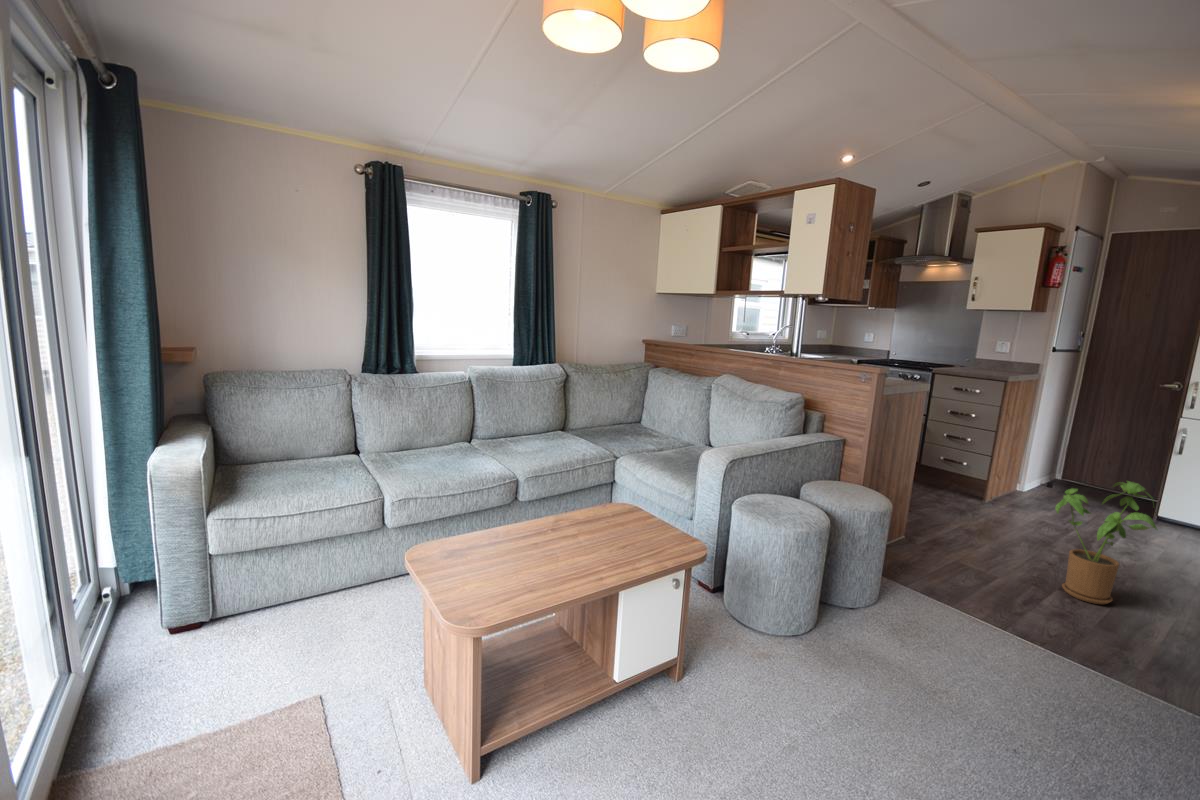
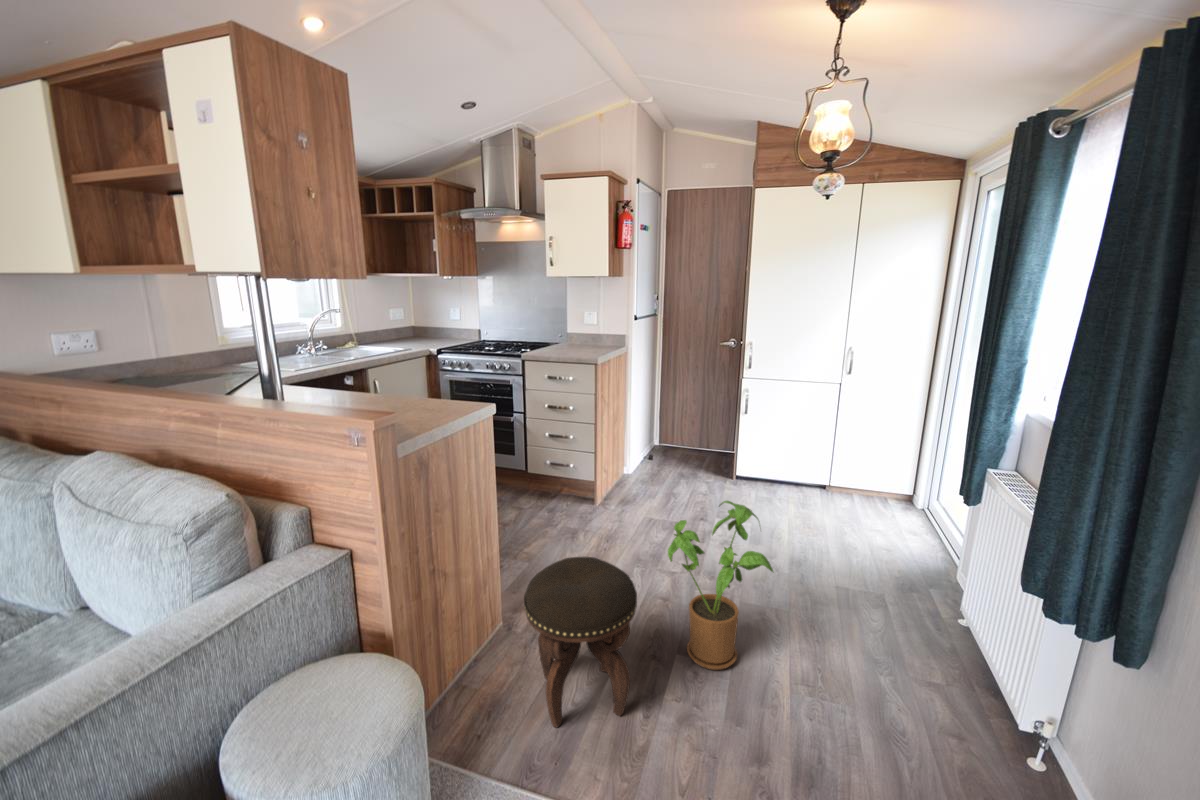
footstool: none [935,487,1024,593] -> present [524,557,637,727]

